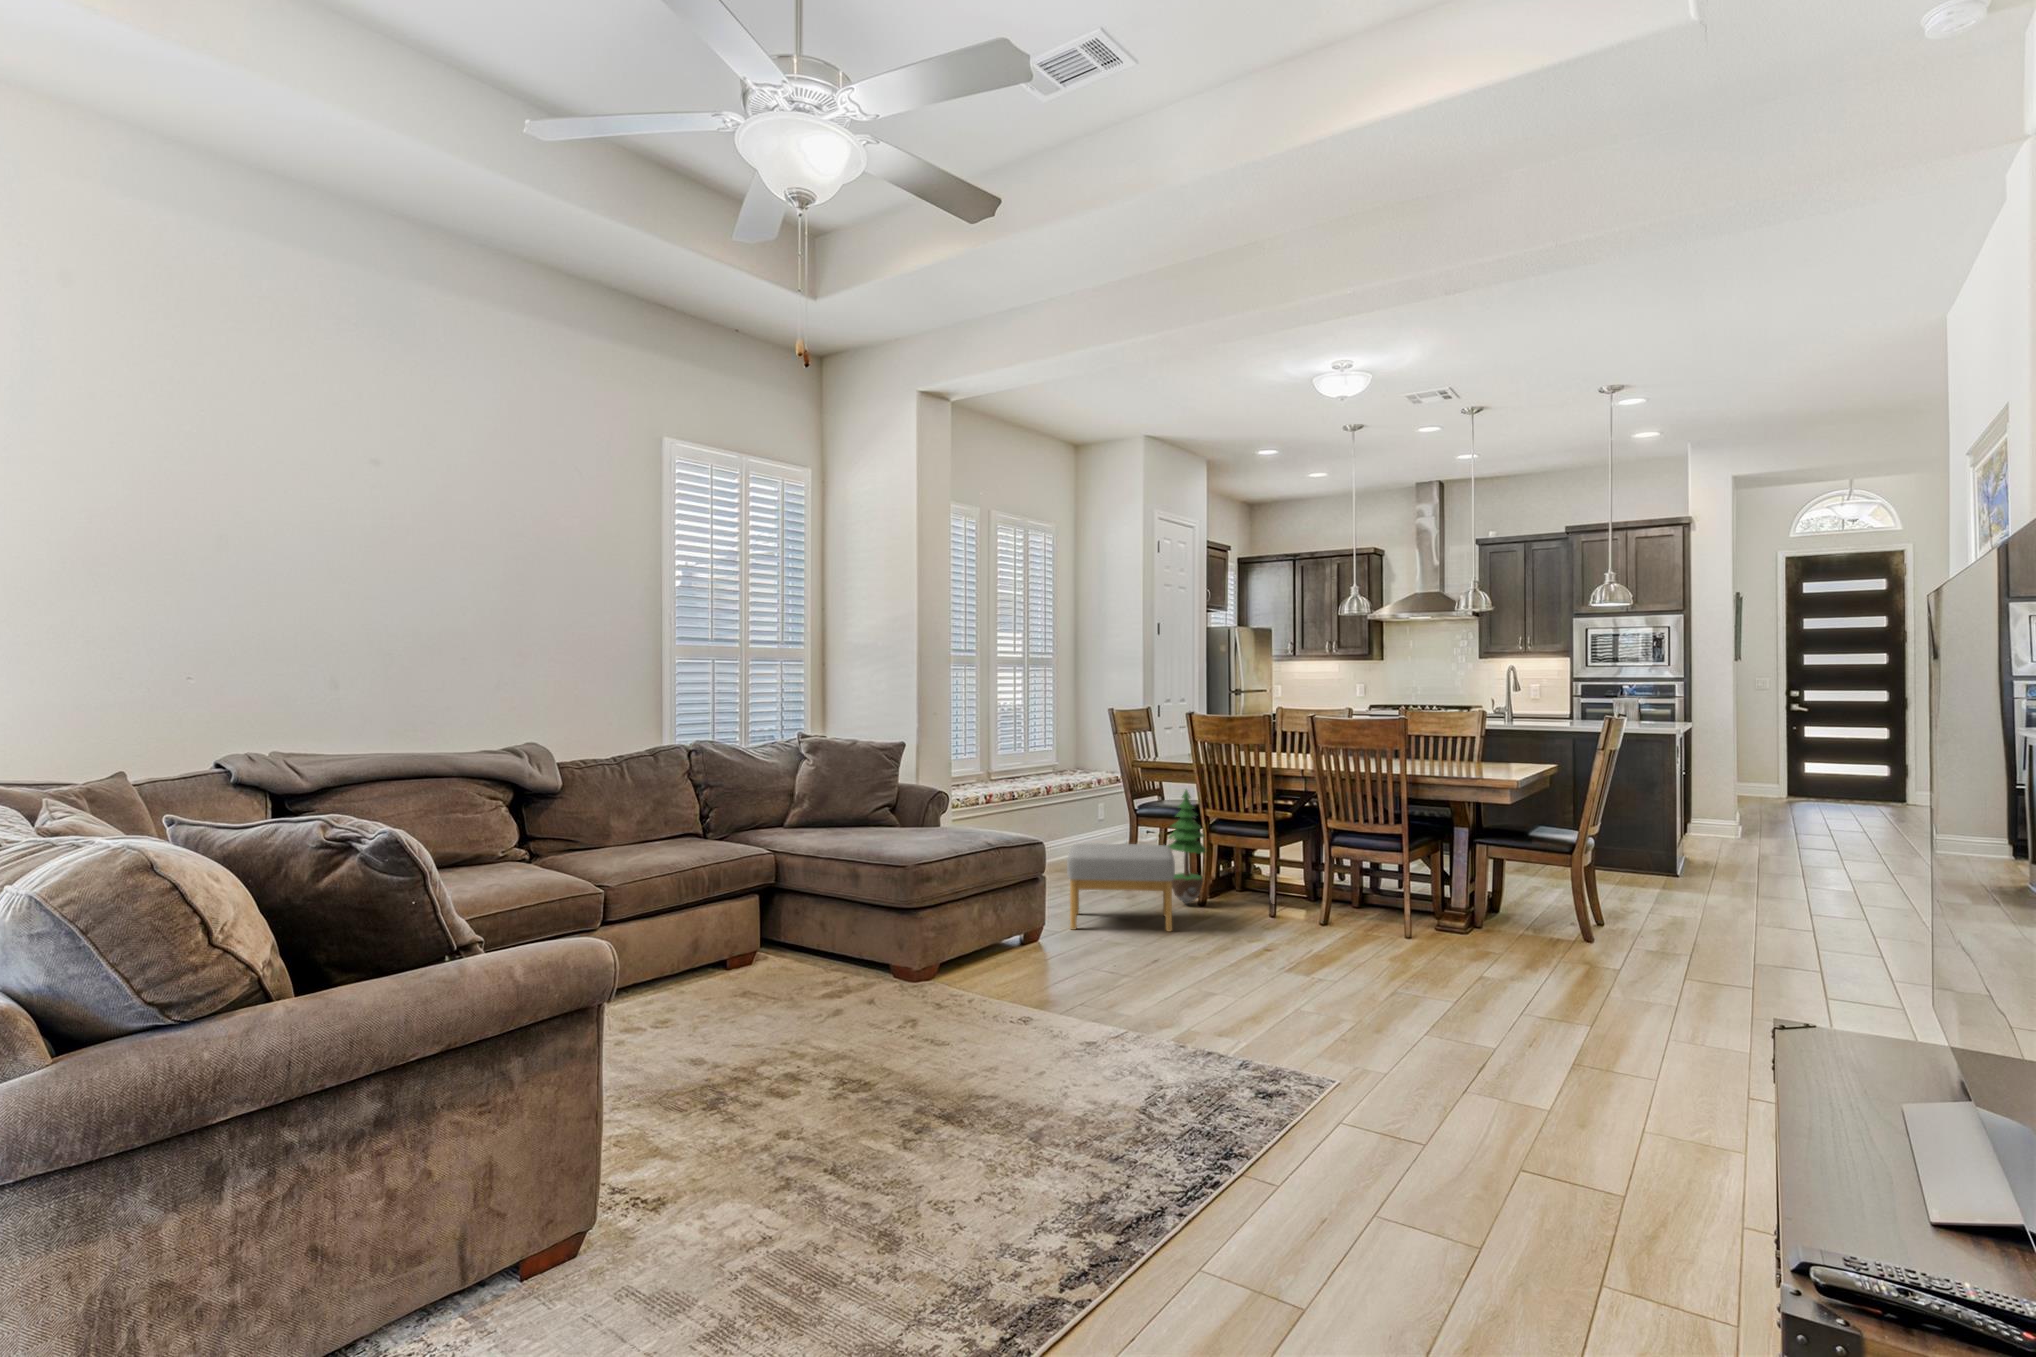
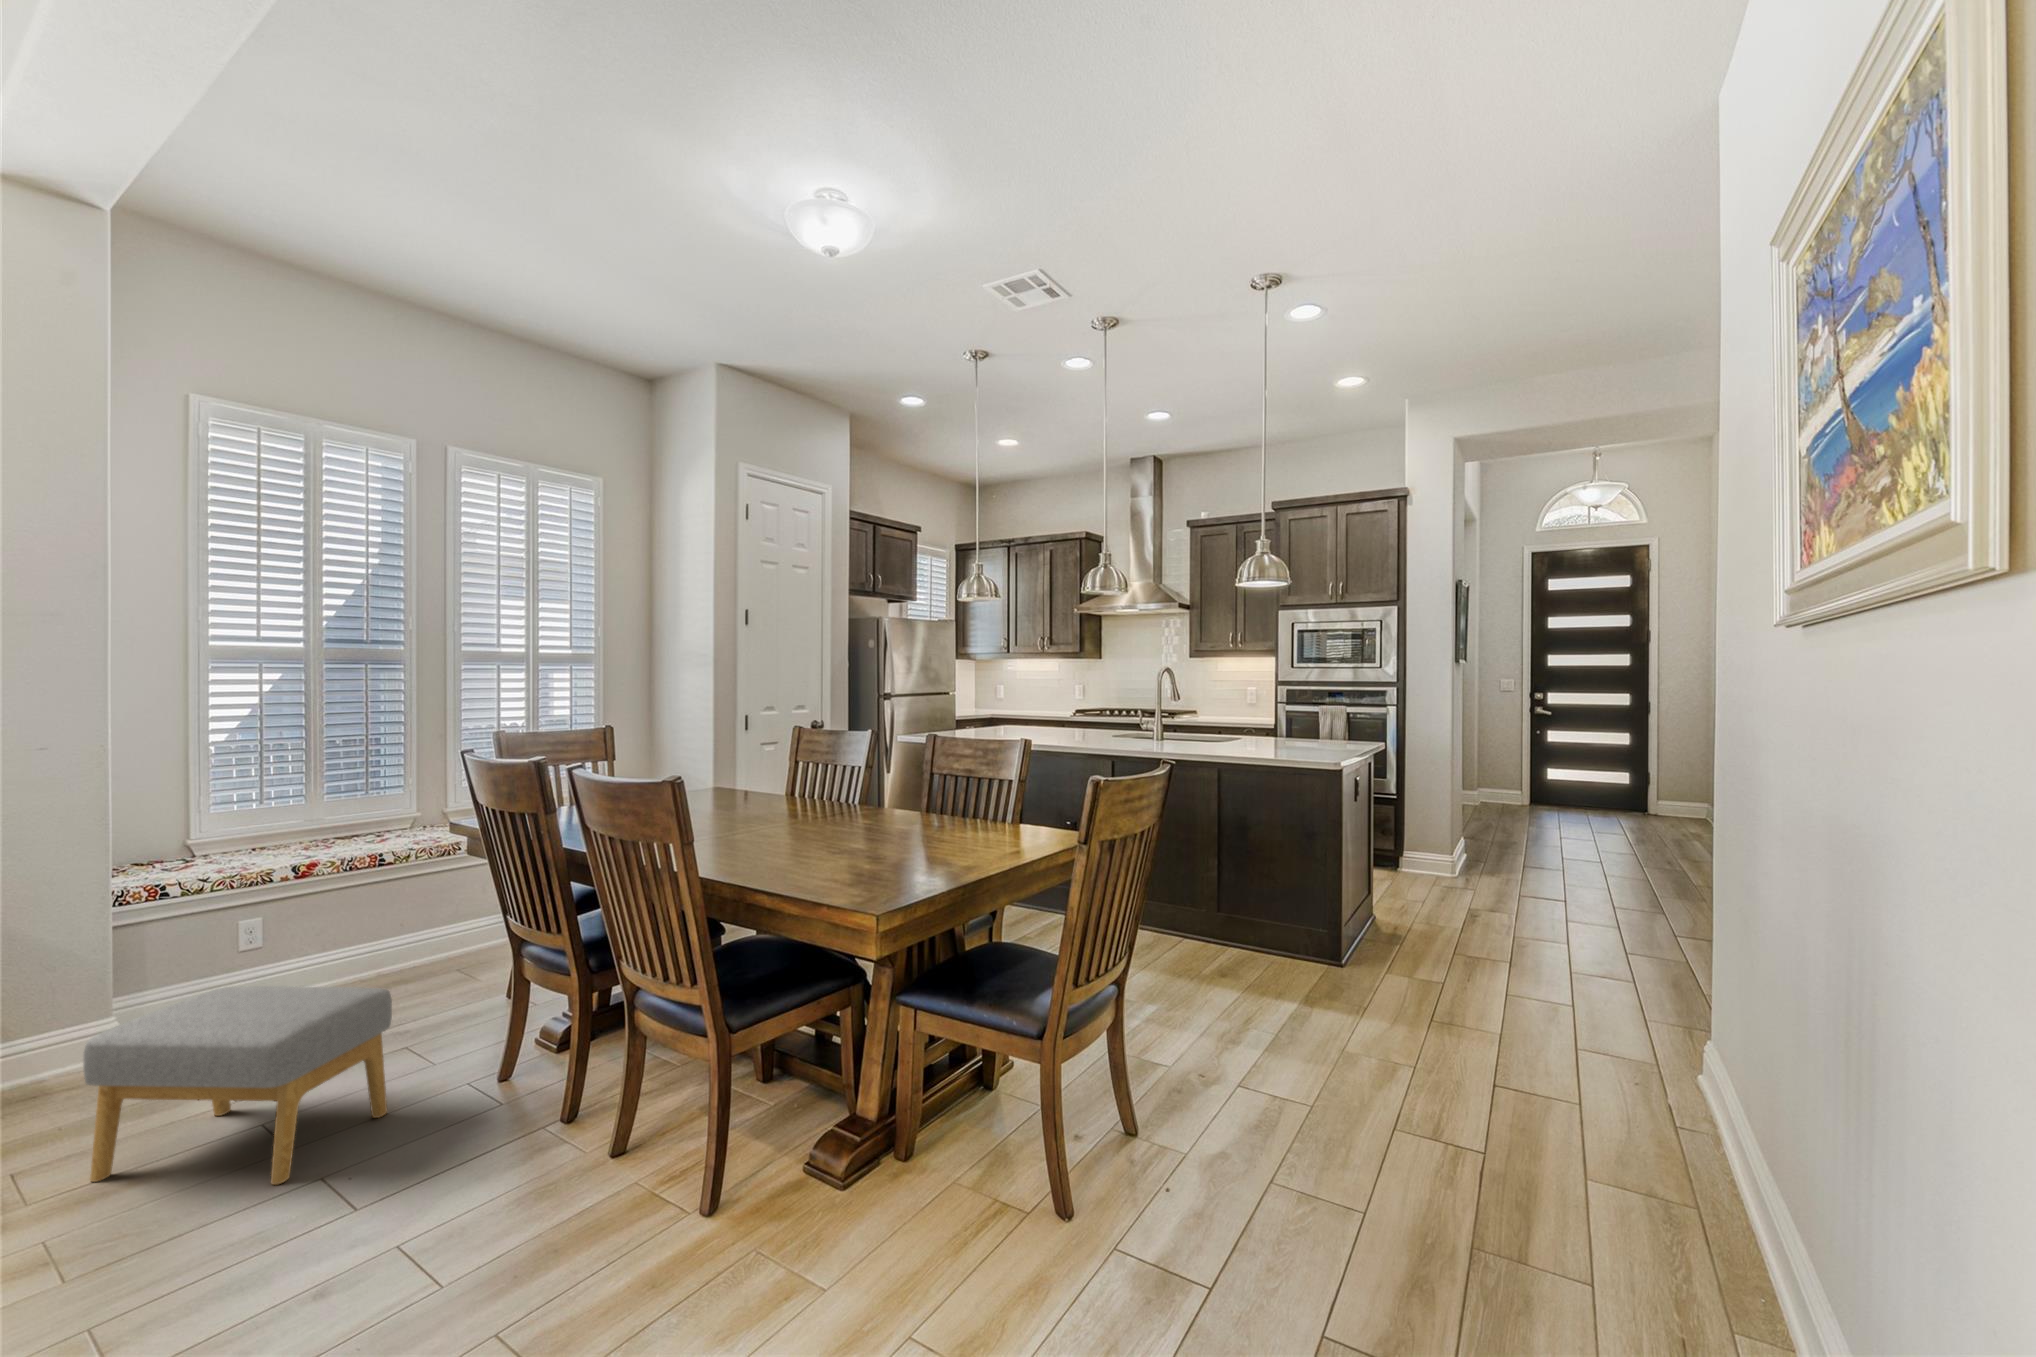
potted tree: present [1167,790,1206,904] -> none [440,873,524,1072]

